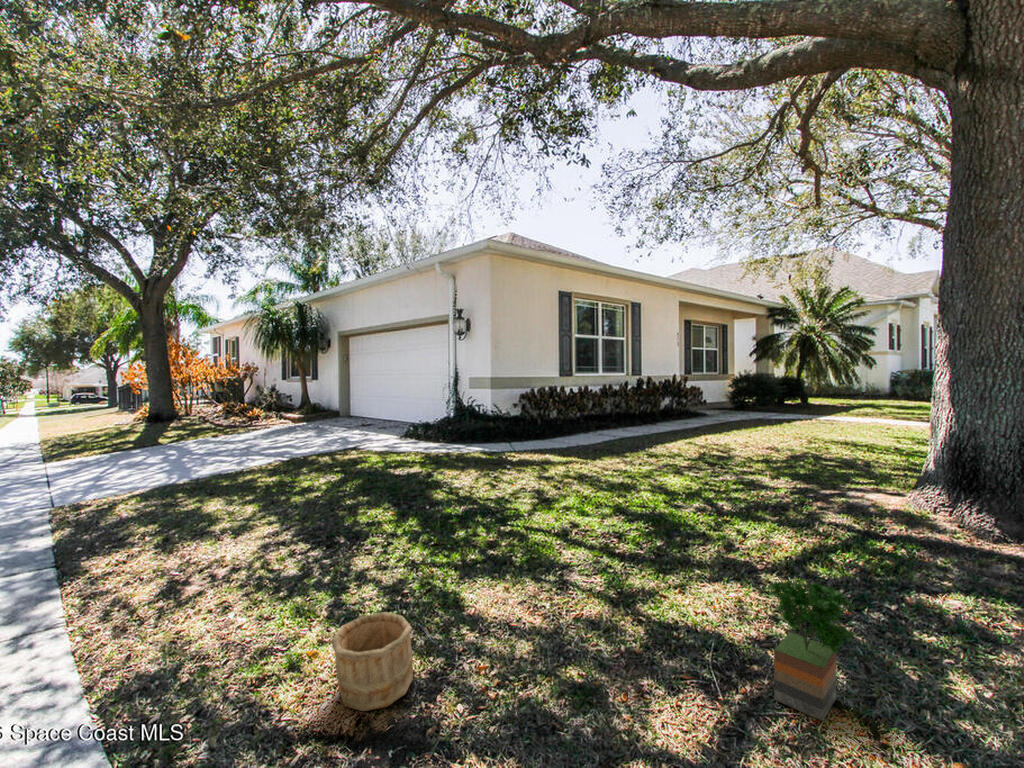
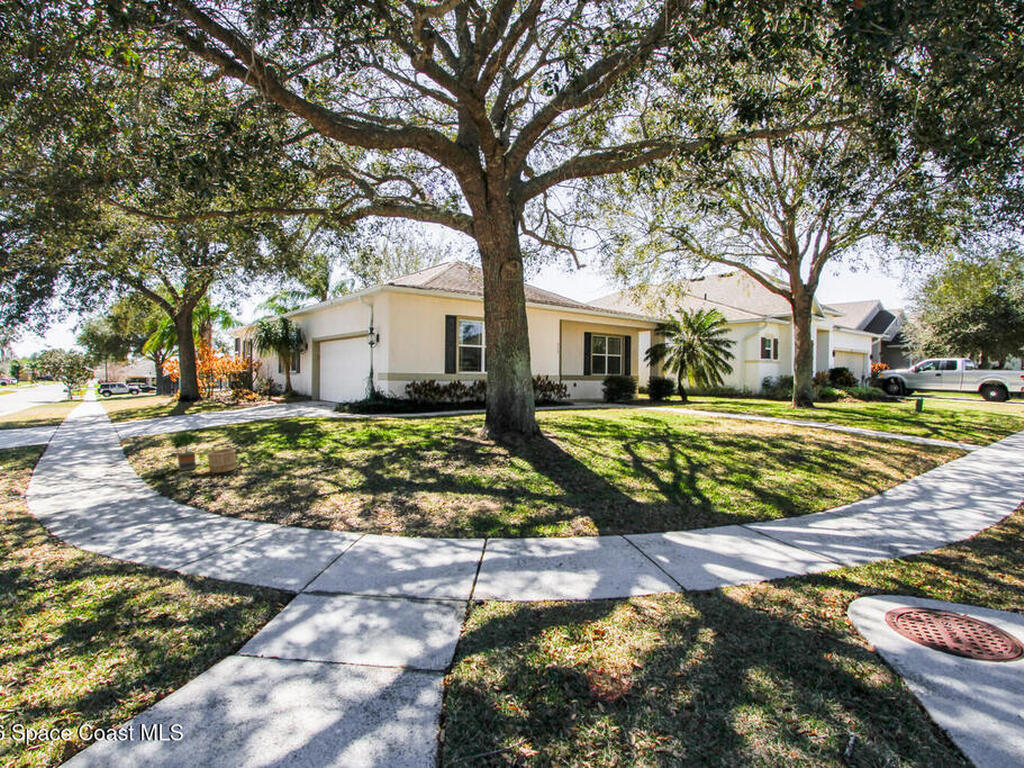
potted tree: present [768,578,855,721] -> present [172,434,198,471]

